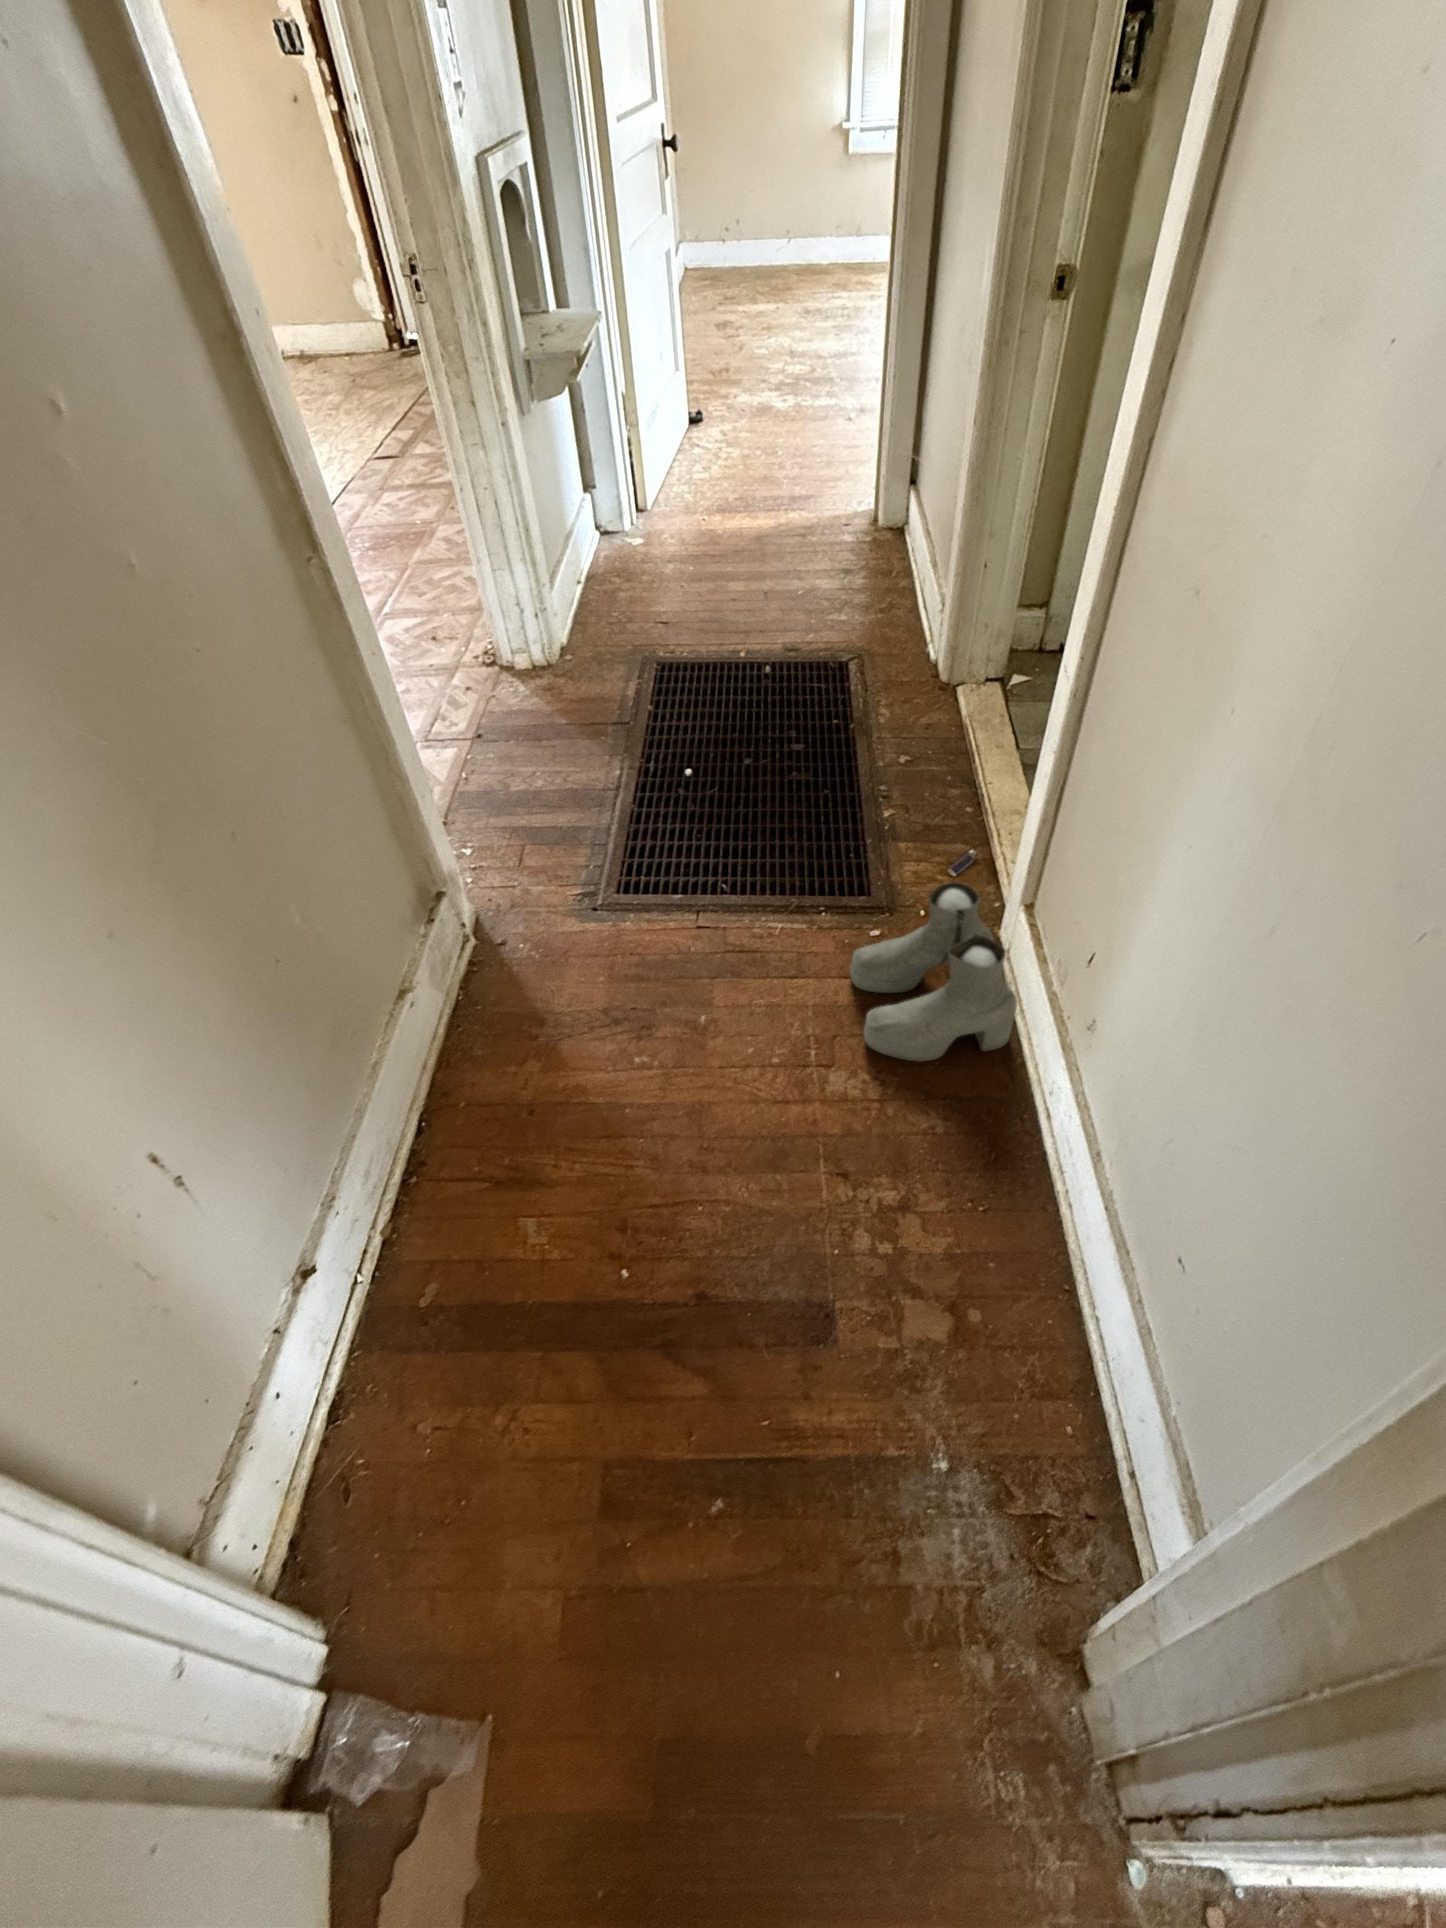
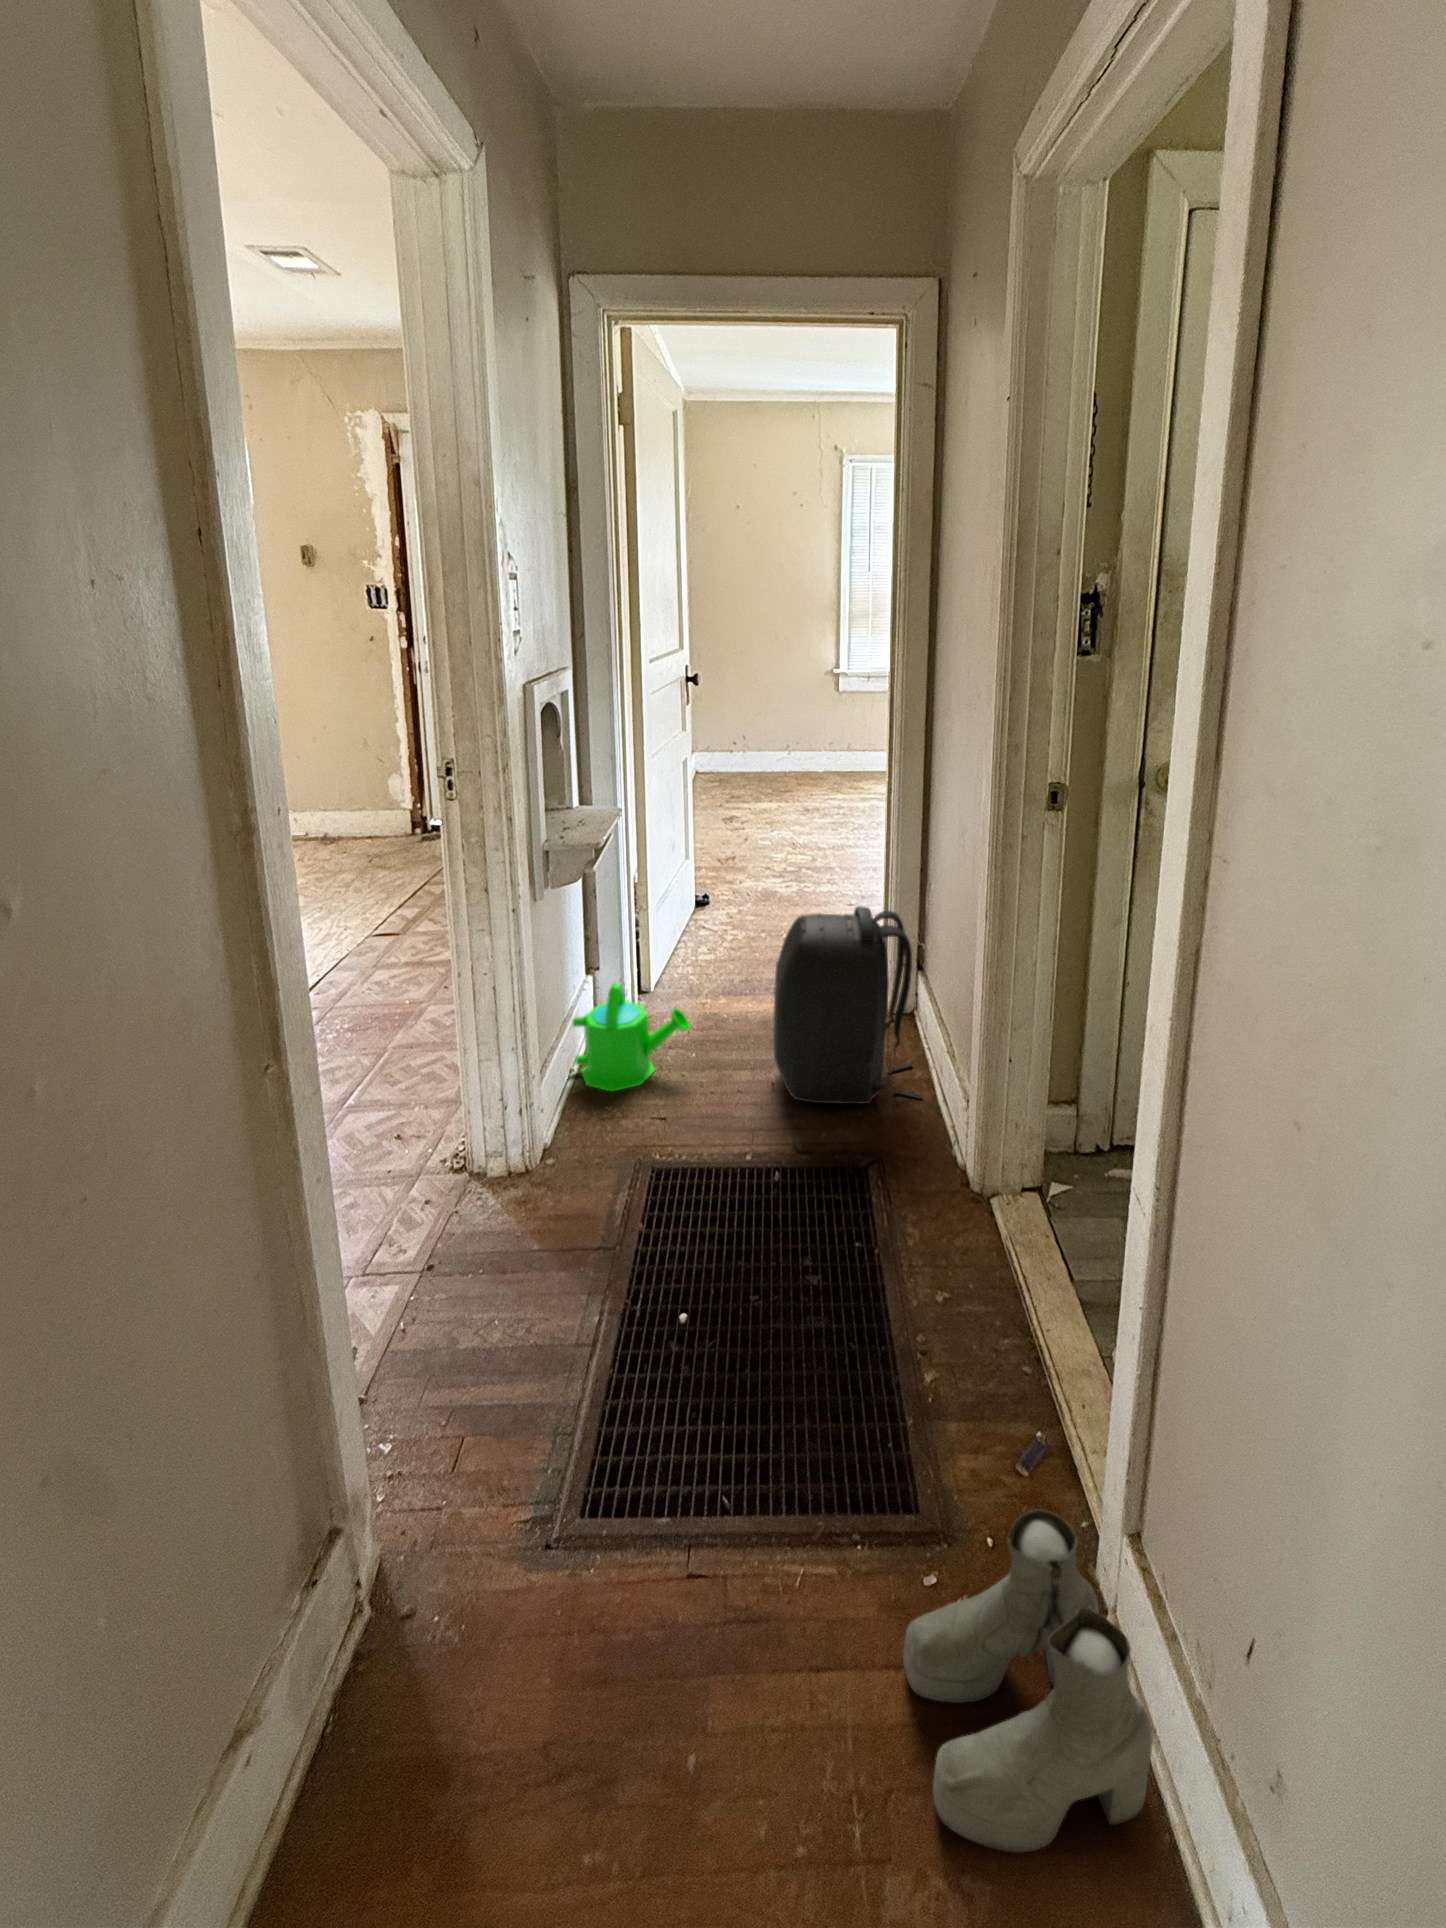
backpack: none [767,414,908,610] -> present [773,906,922,1104]
watering can: none [561,498,687,601] -> present [573,983,690,1091]

